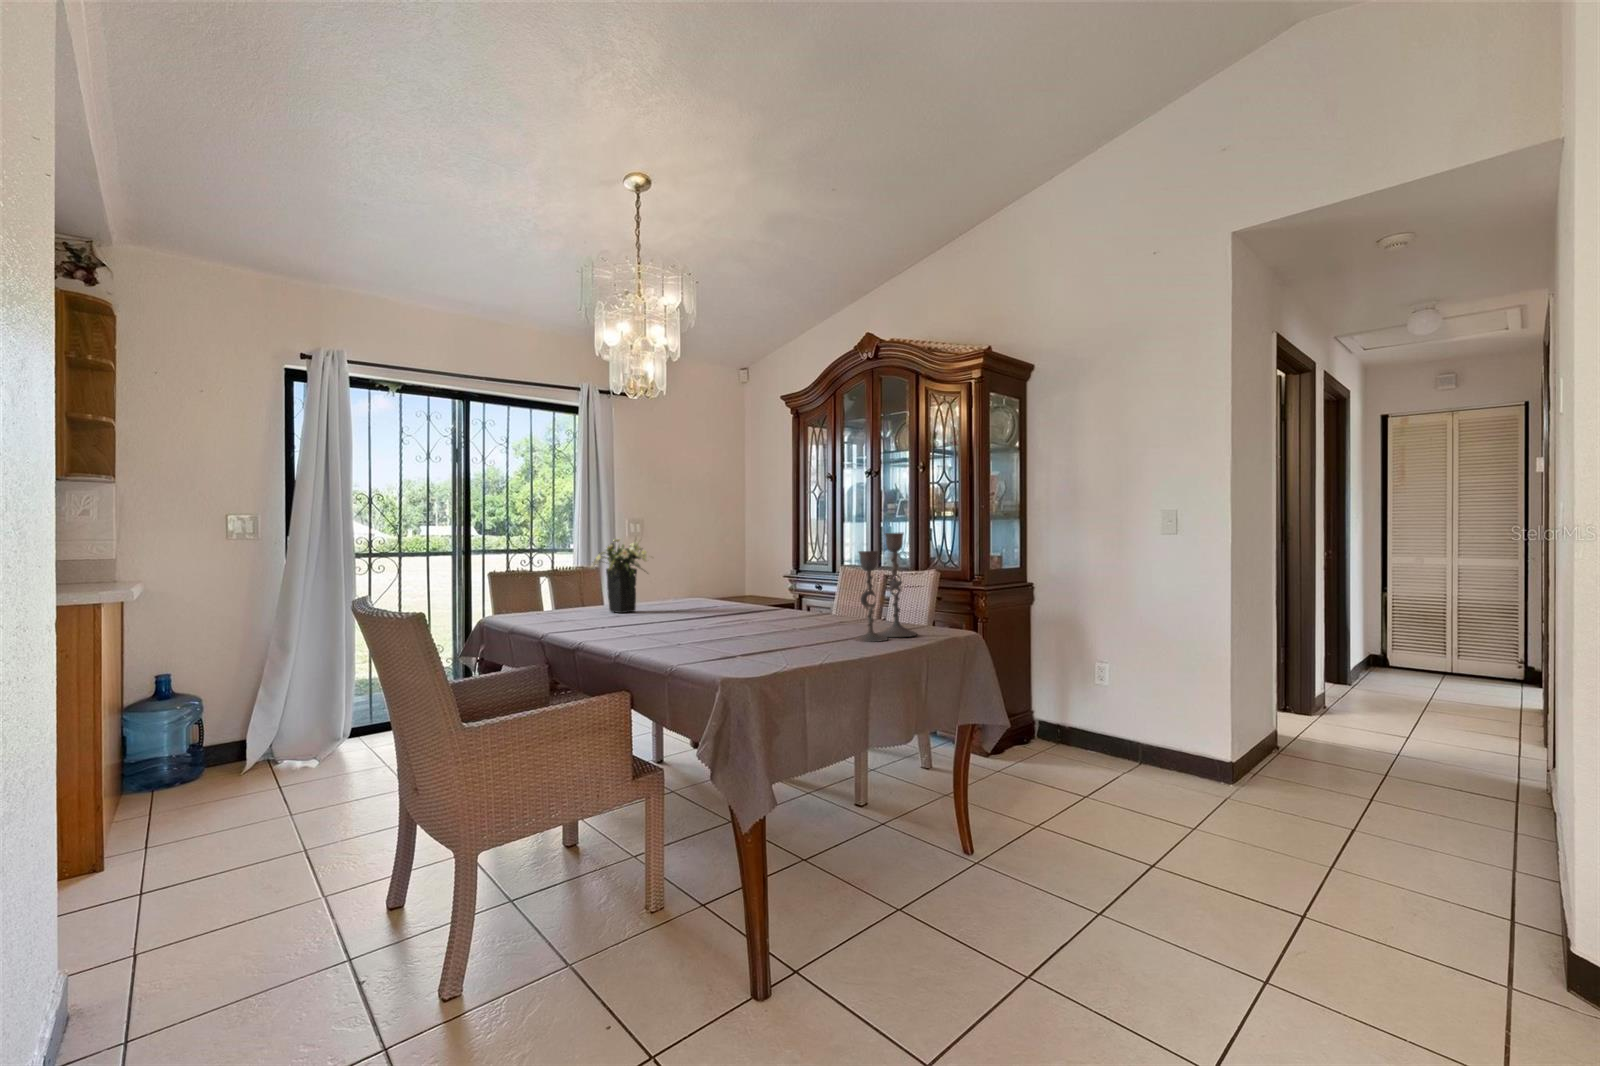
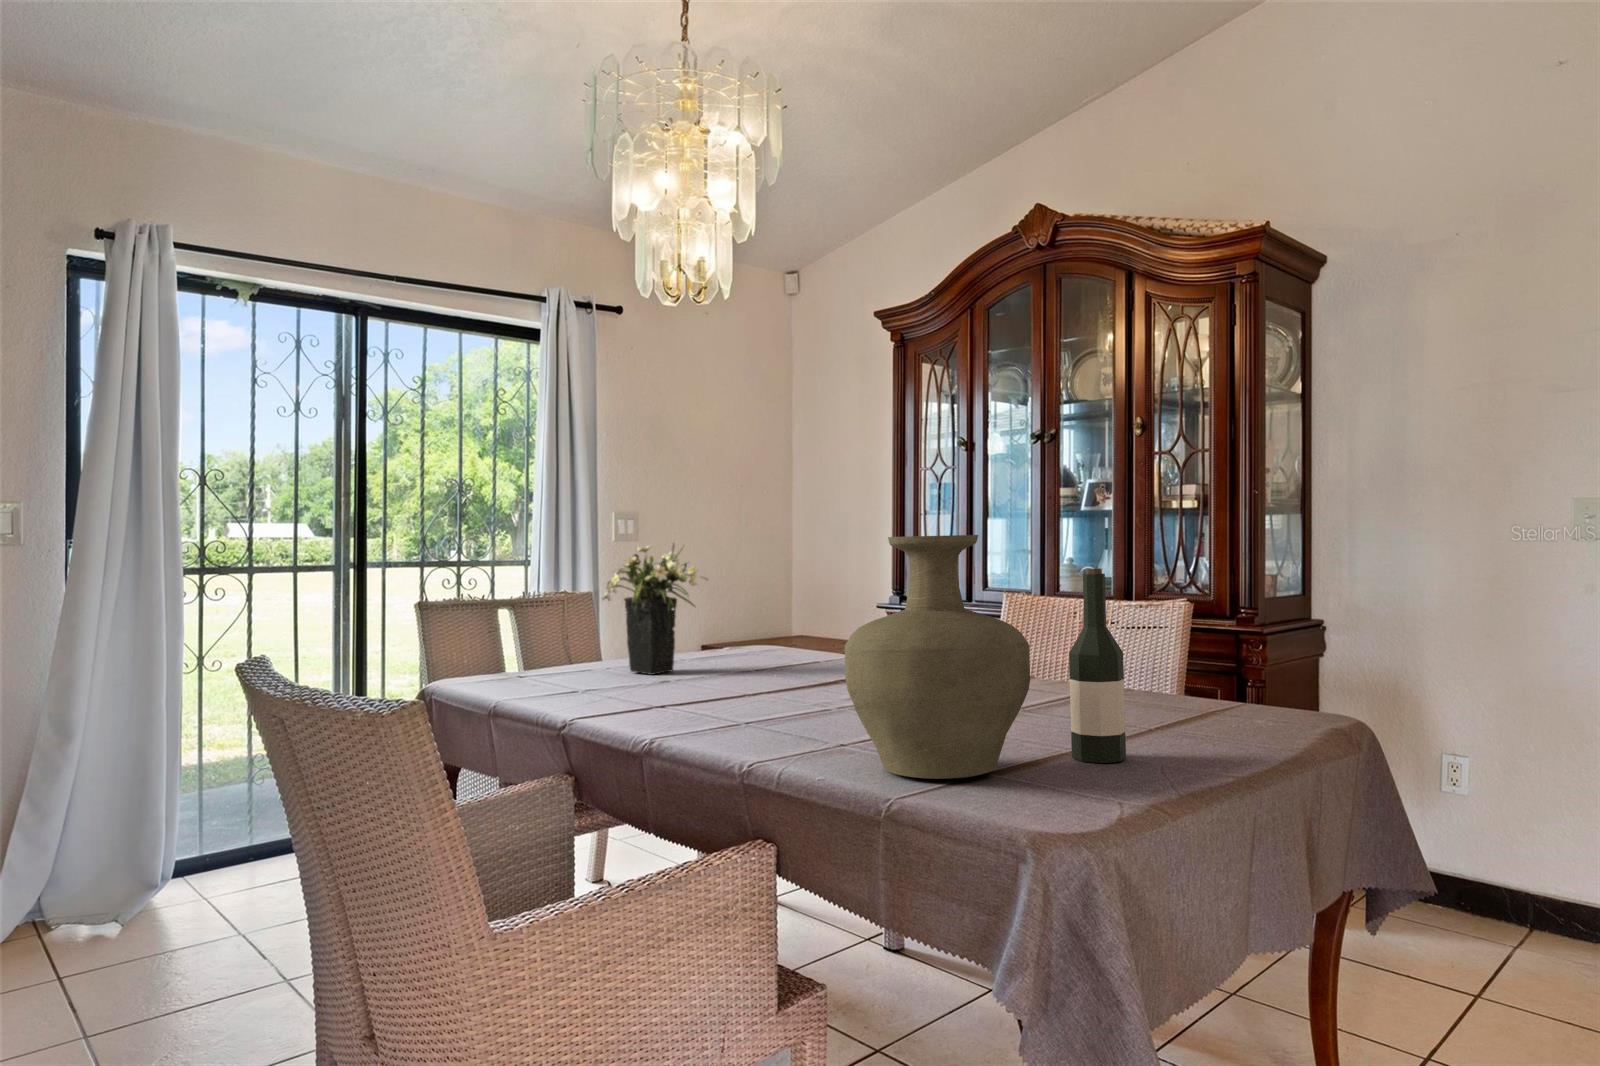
vase: none [667,530,765,658] -> present [844,535,1030,779]
candlestick: present [854,533,917,642] -> none [1133,539,1239,738]
wine bottle: none [798,548,827,652] -> present [1069,568,1126,763]

